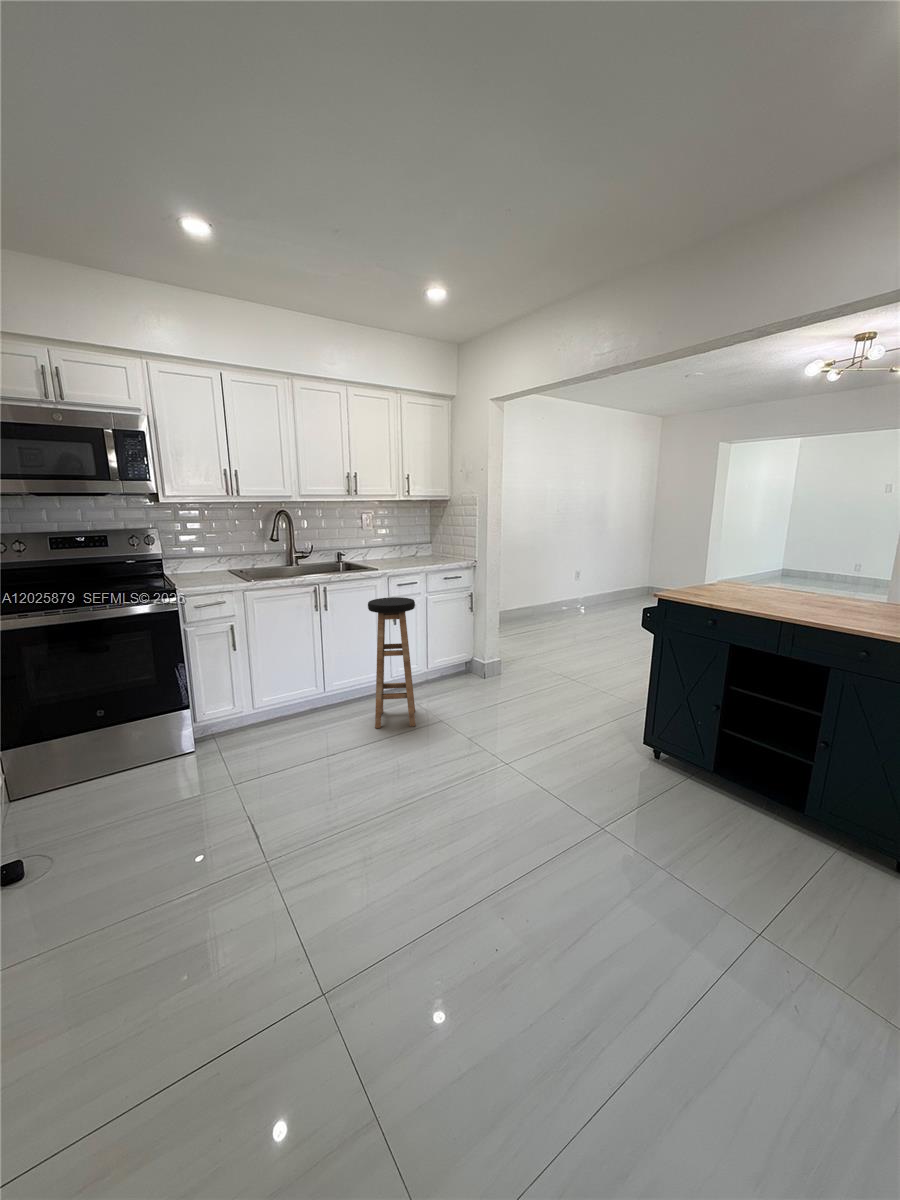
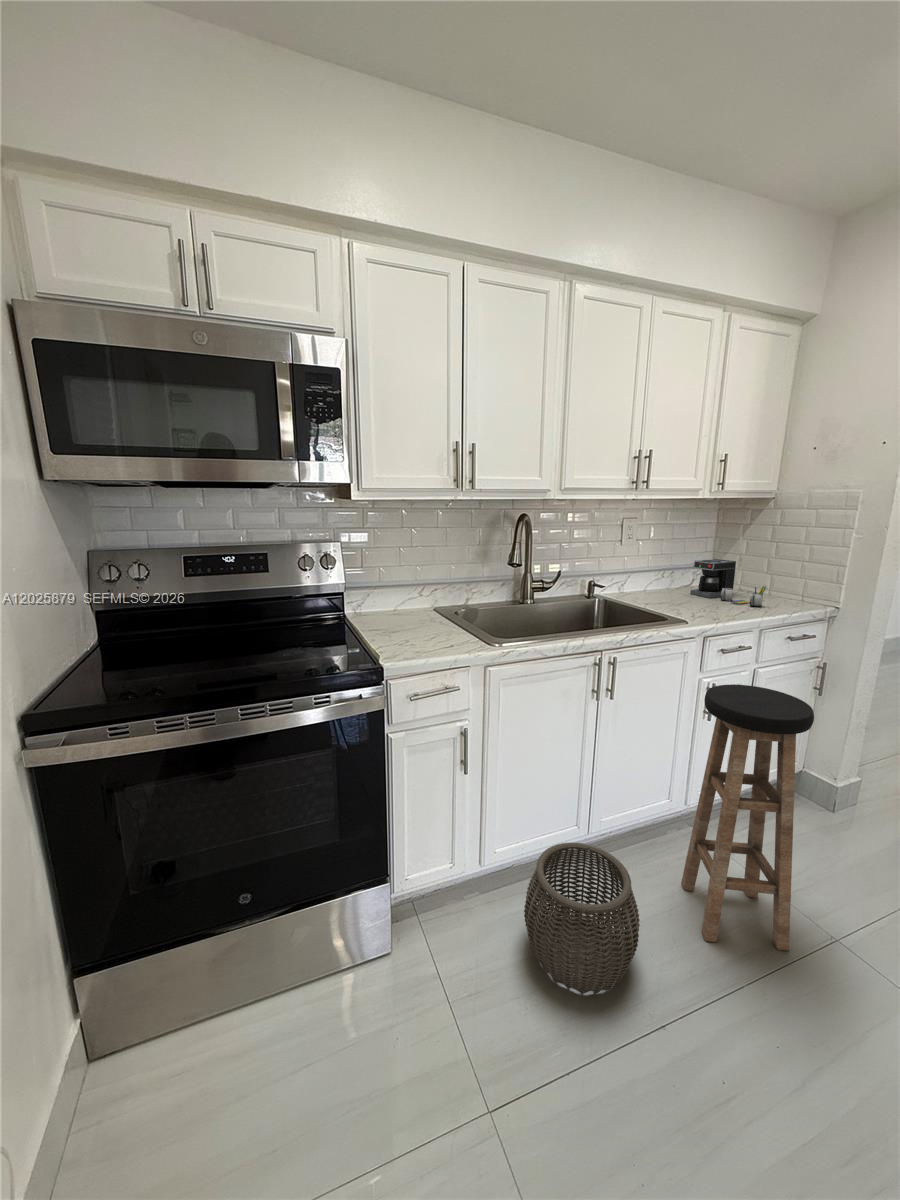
coffee maker: none [405,538,435,562] -> present [690,559,766,606]
woven basket: none [271,685,333,751] -> present [524,843,640,994]

